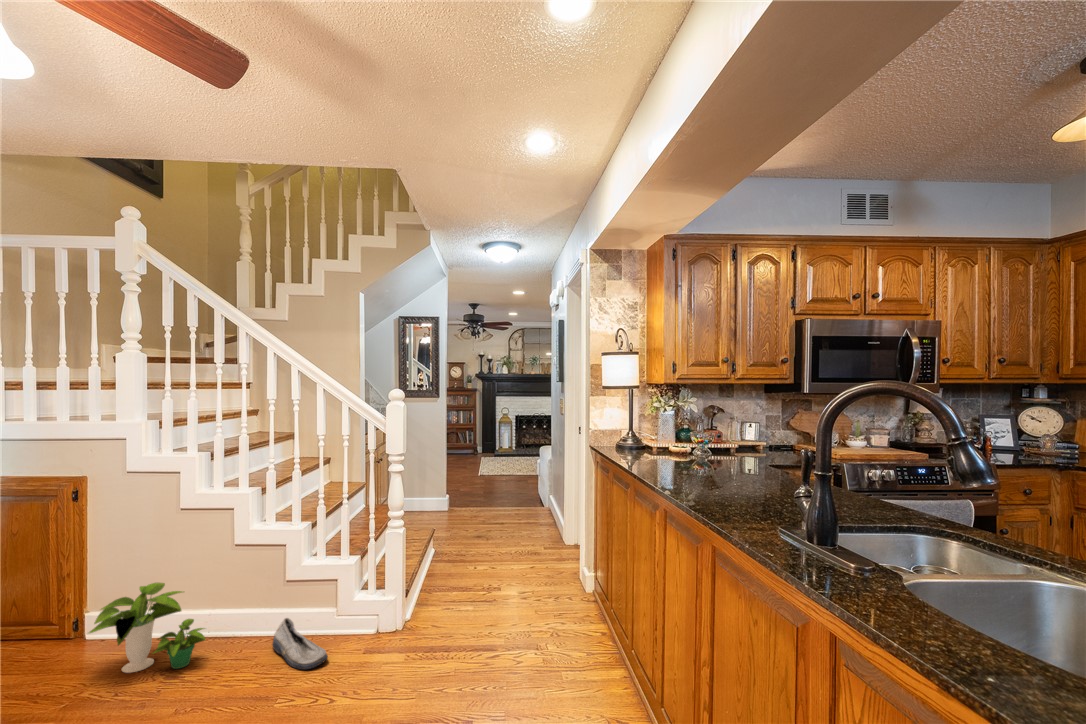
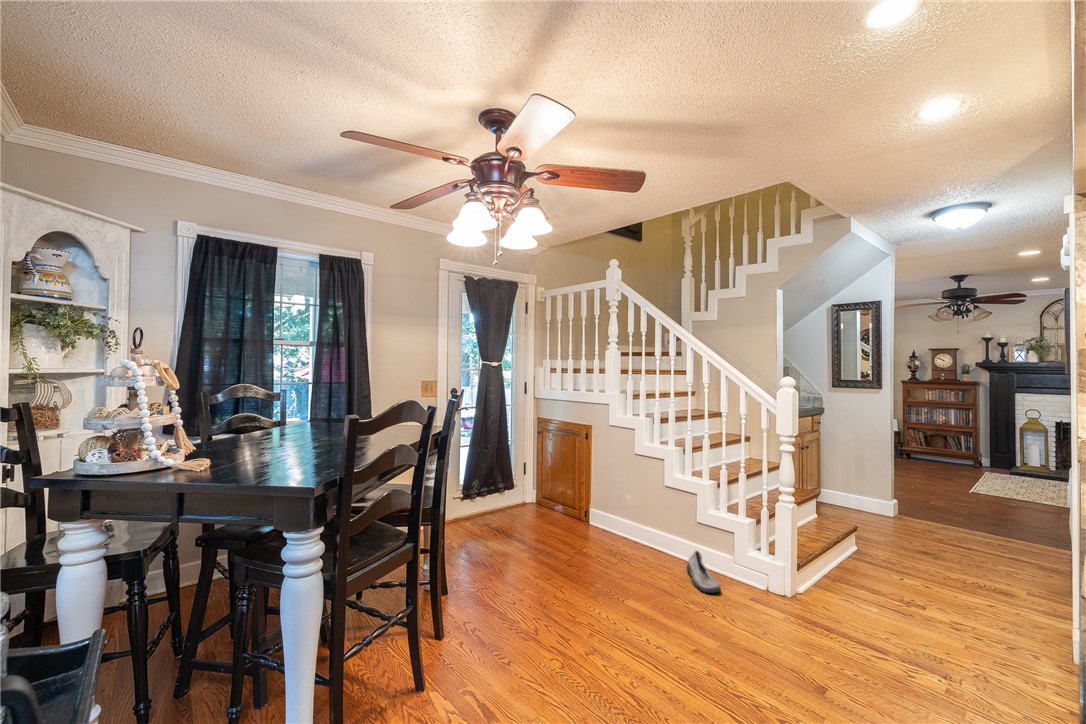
potted plant: present [89,583,205,673] -> none [588,500,647,559]

